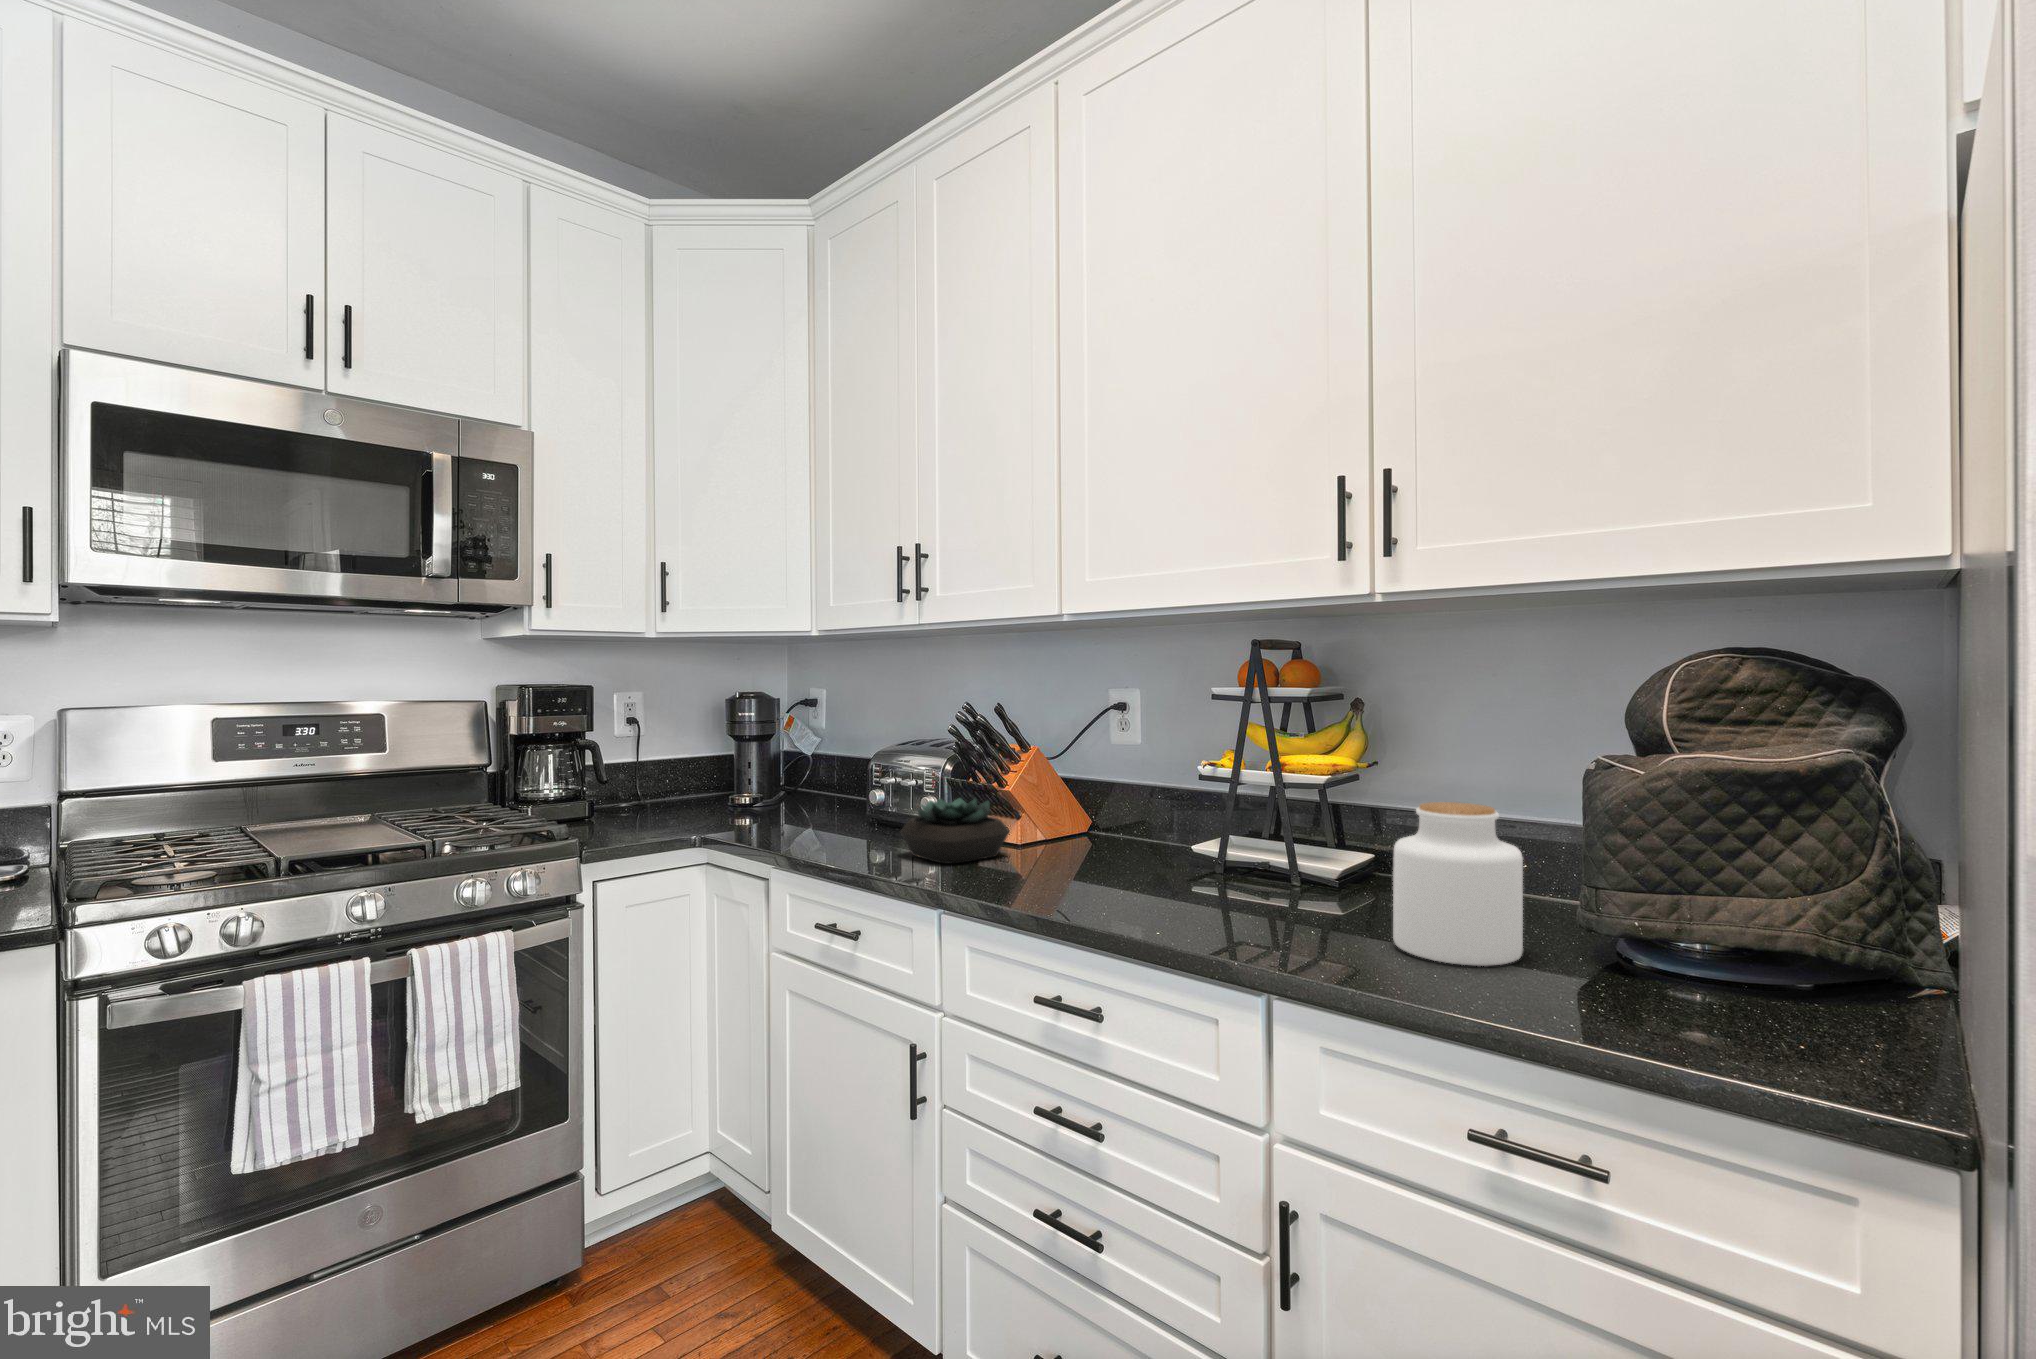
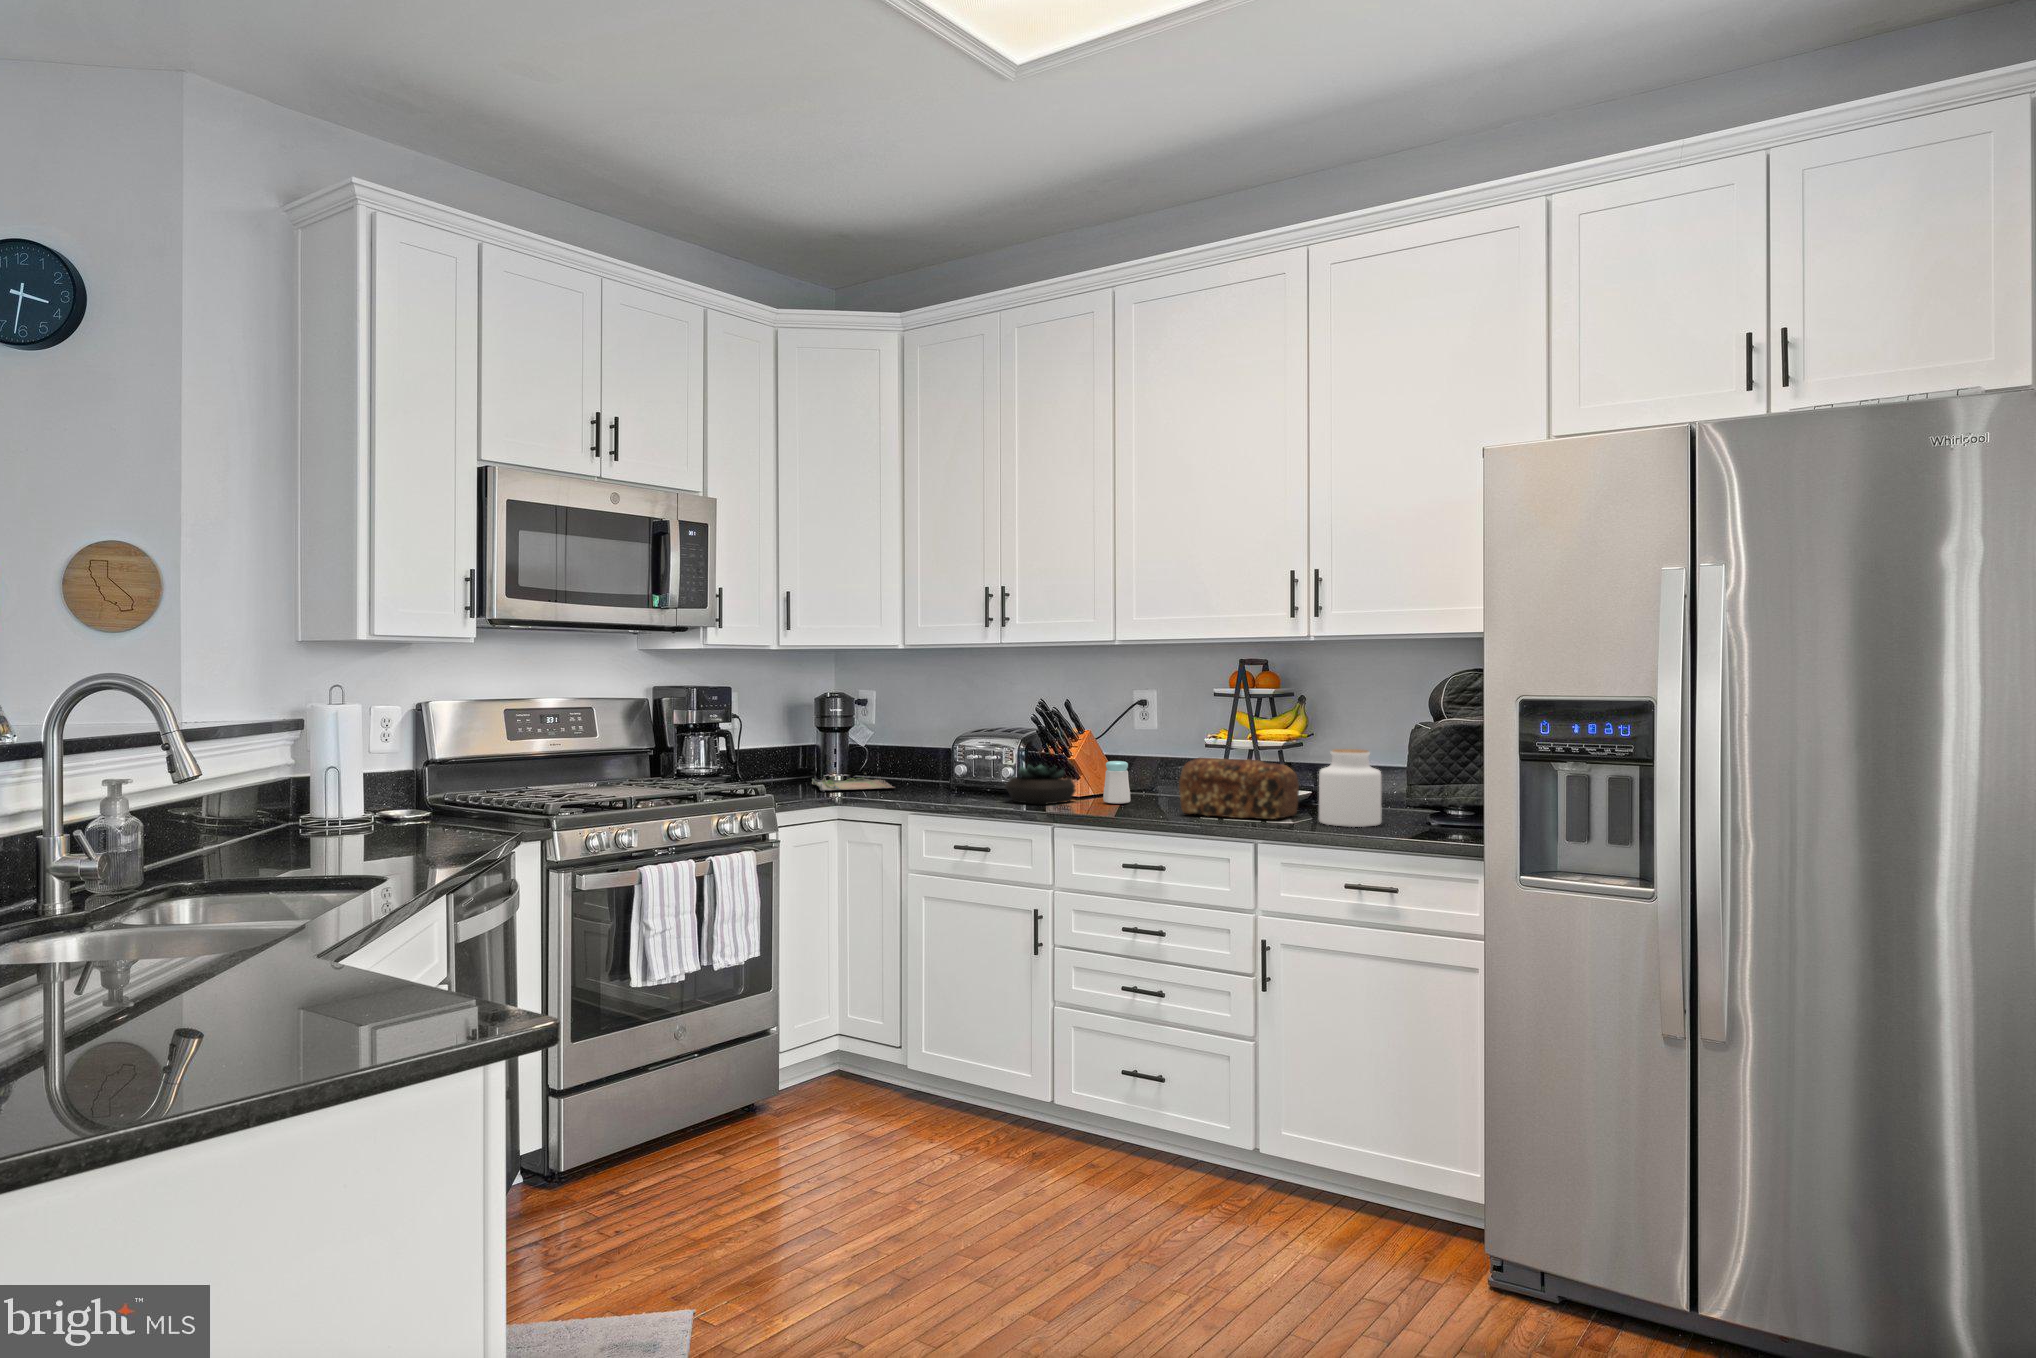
tray: none [692,790,803,824] -> present [812,773,895,792]
salt shaker: none [1043,797,1083,865] -> present [1103,761,1130,804]
bread loaf: none [1140,804,1353,928] -> present [1179,757,1299,819]

